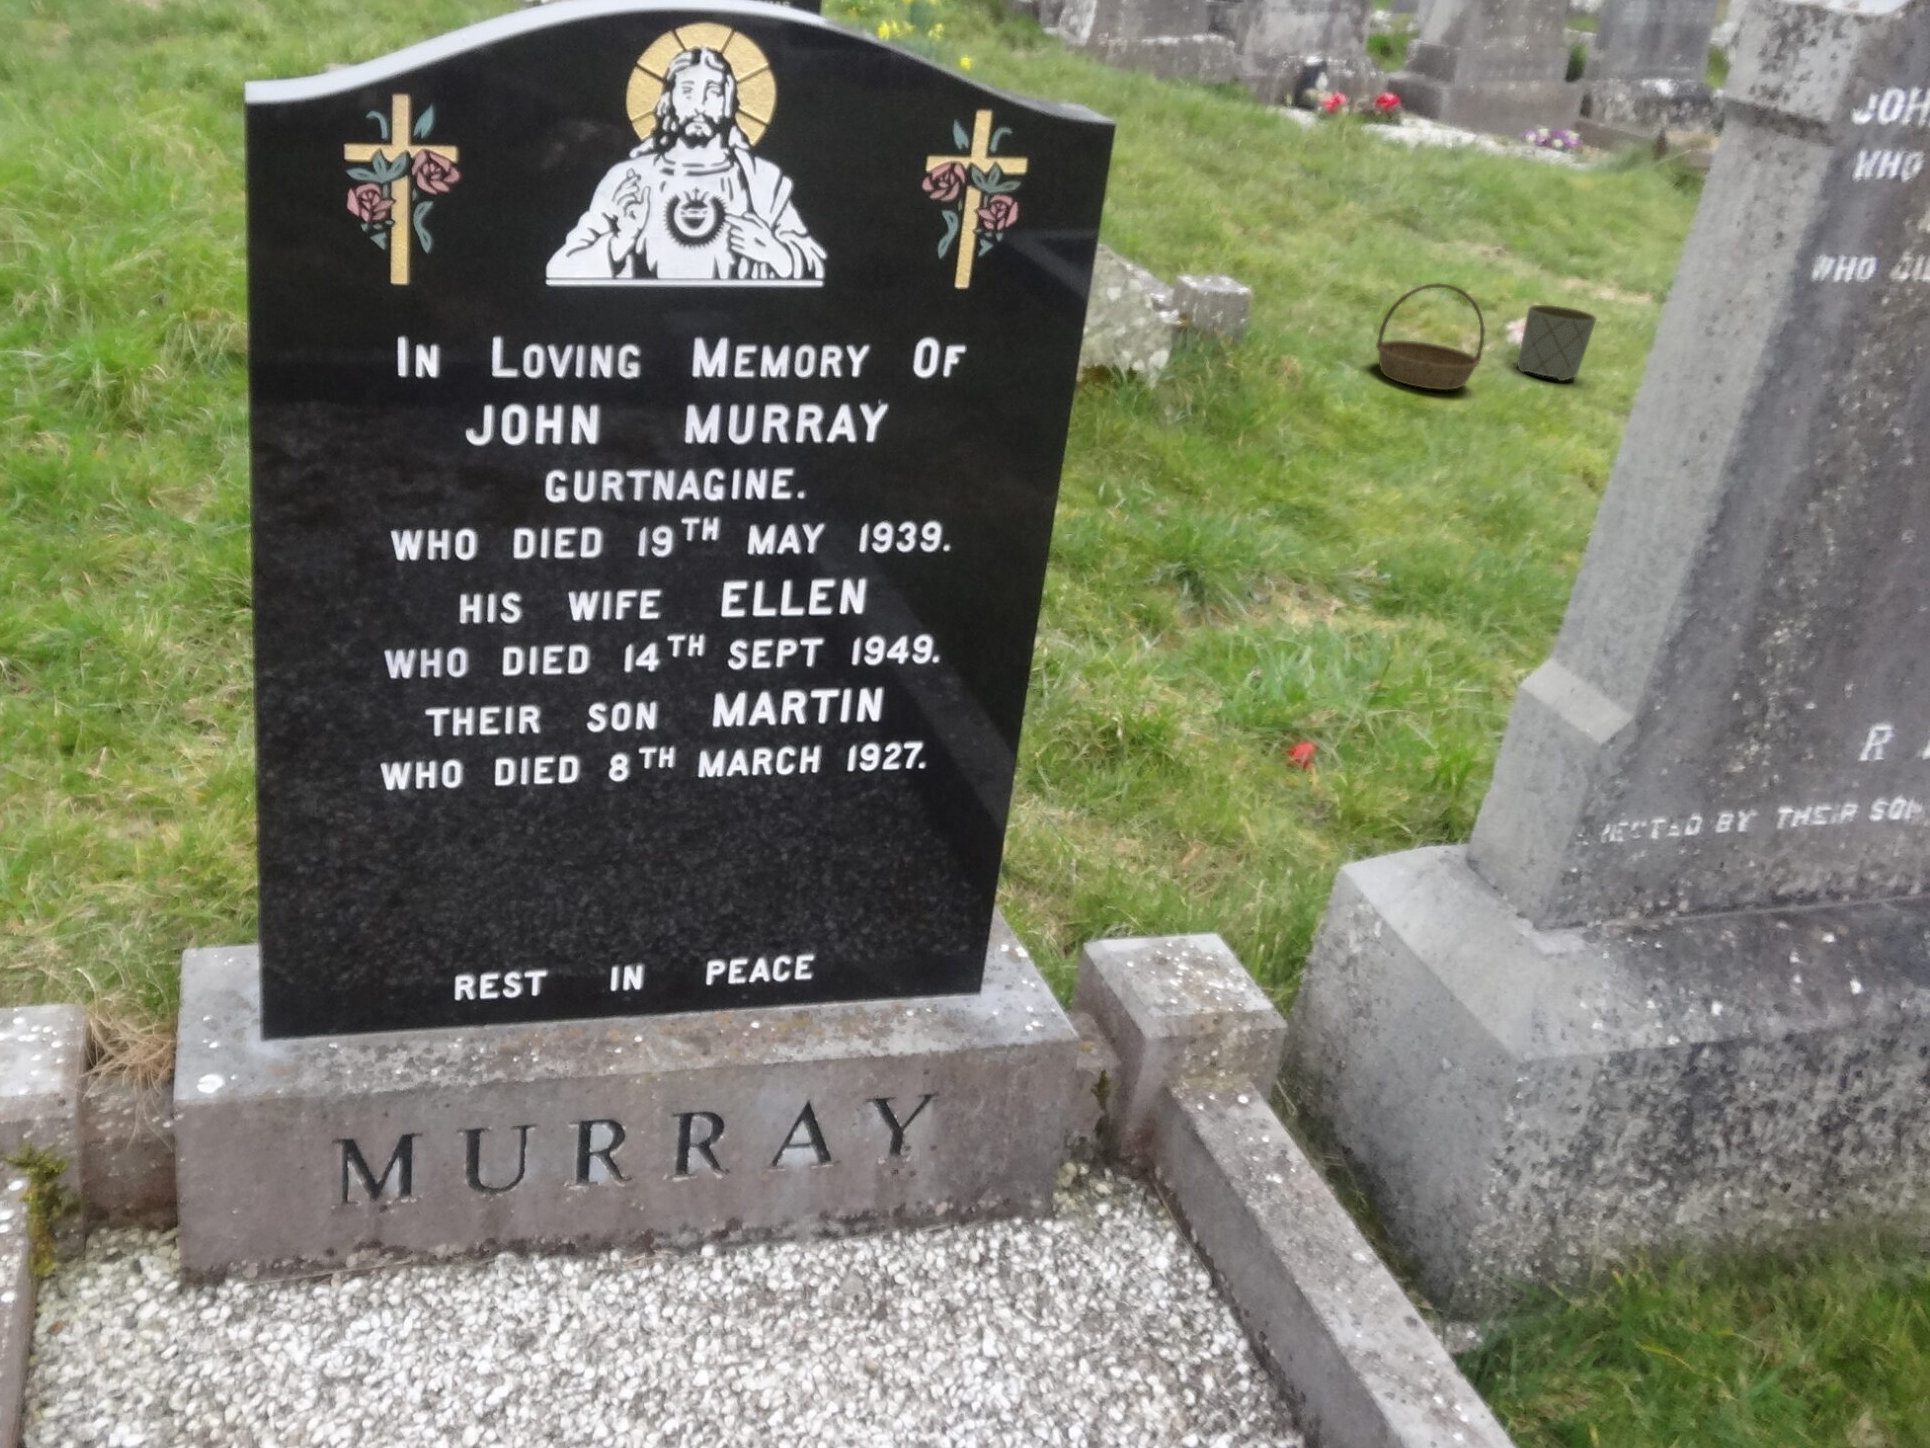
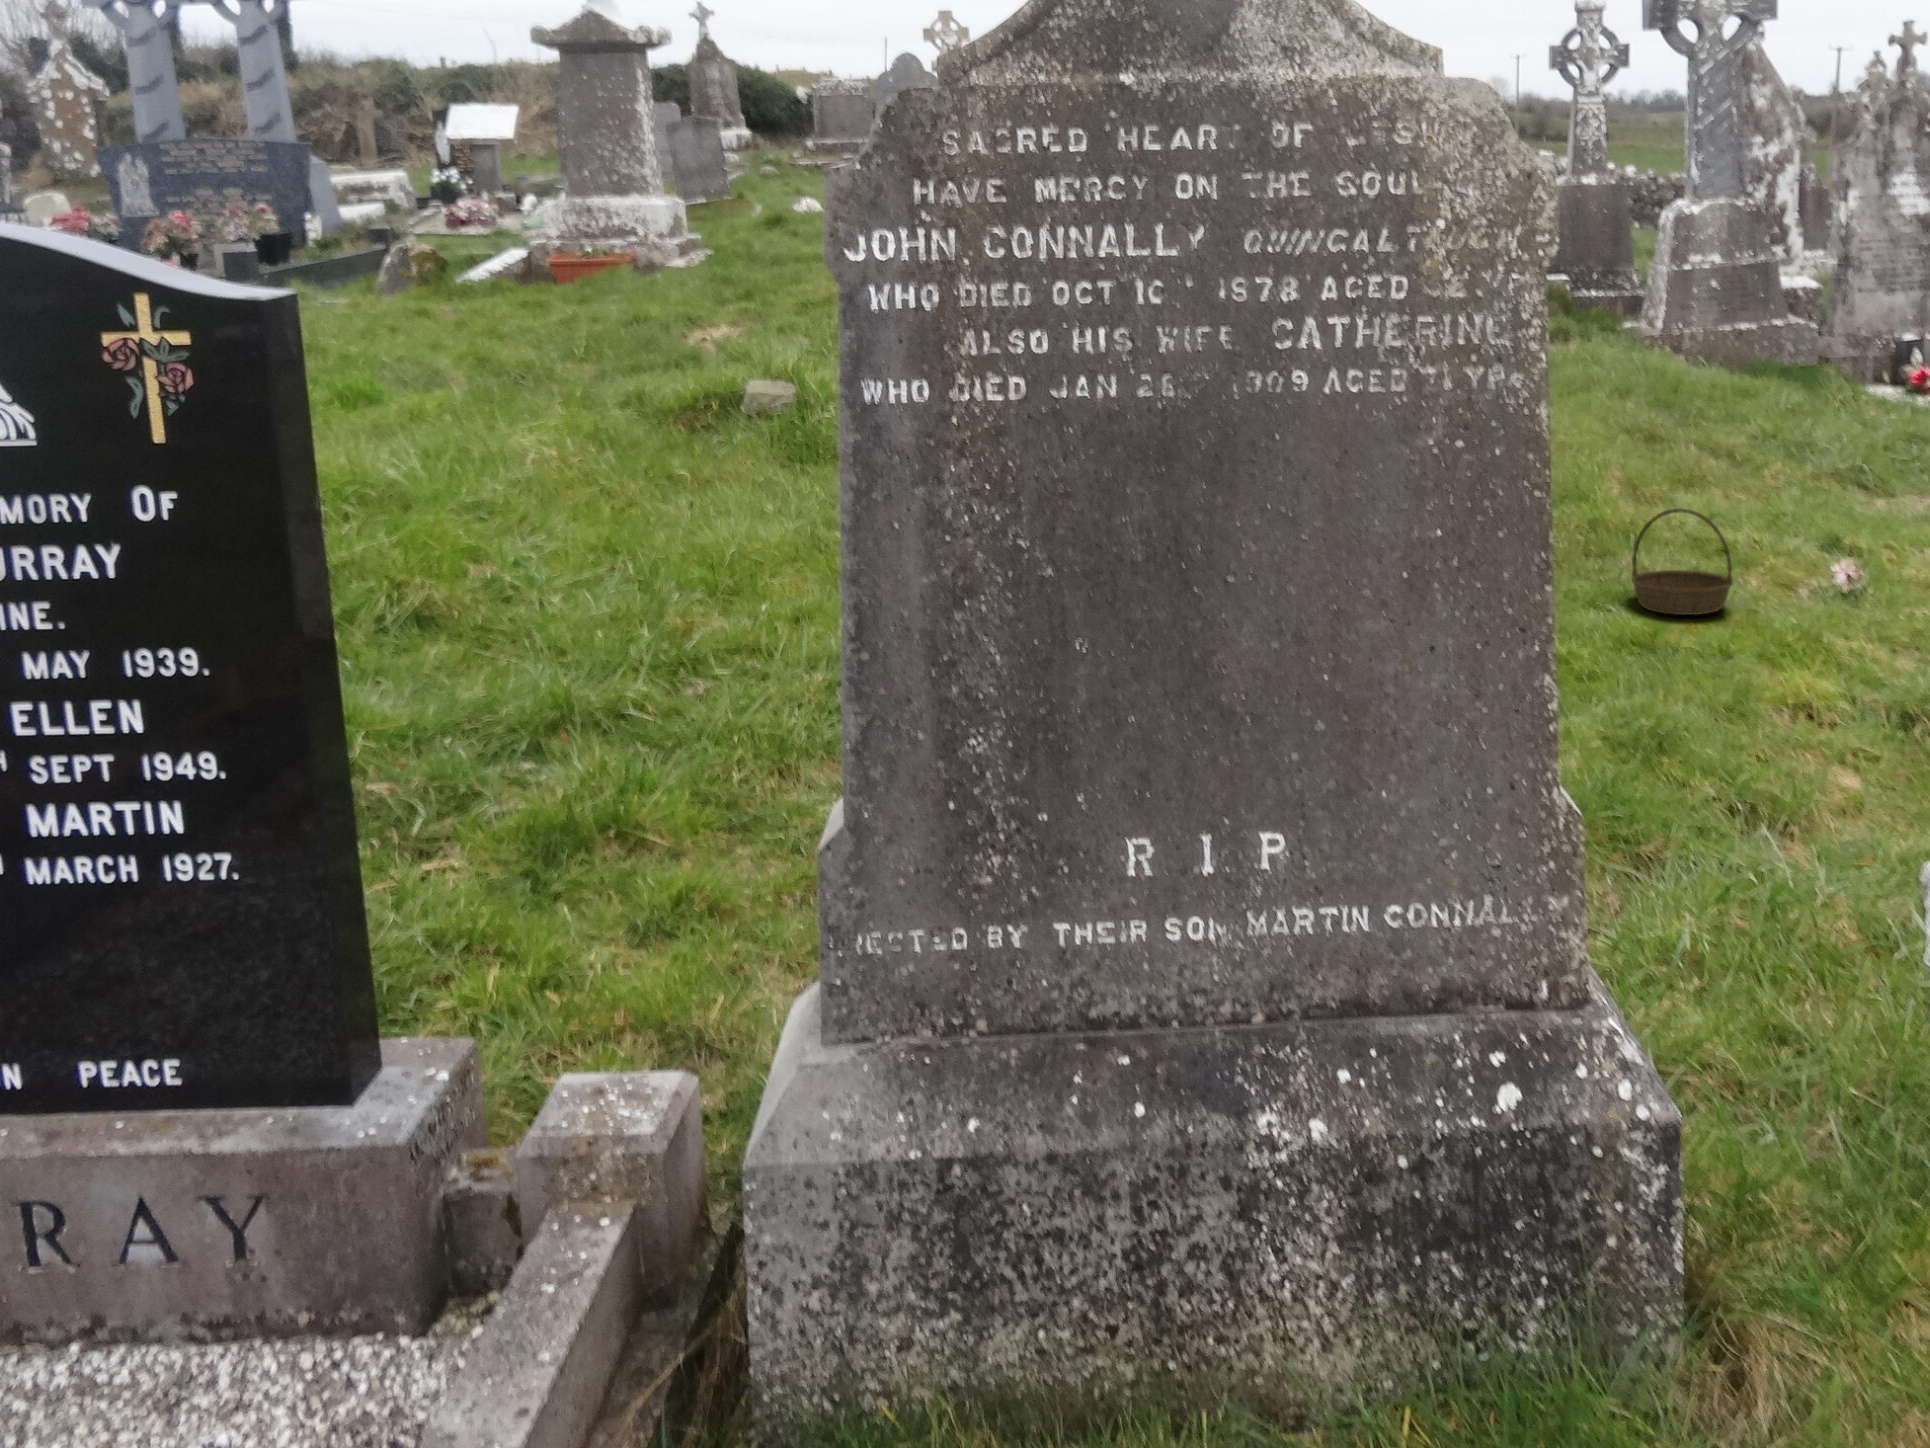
planter: present [1518,305,1596,381] -> none [1818,528,1888,604]

